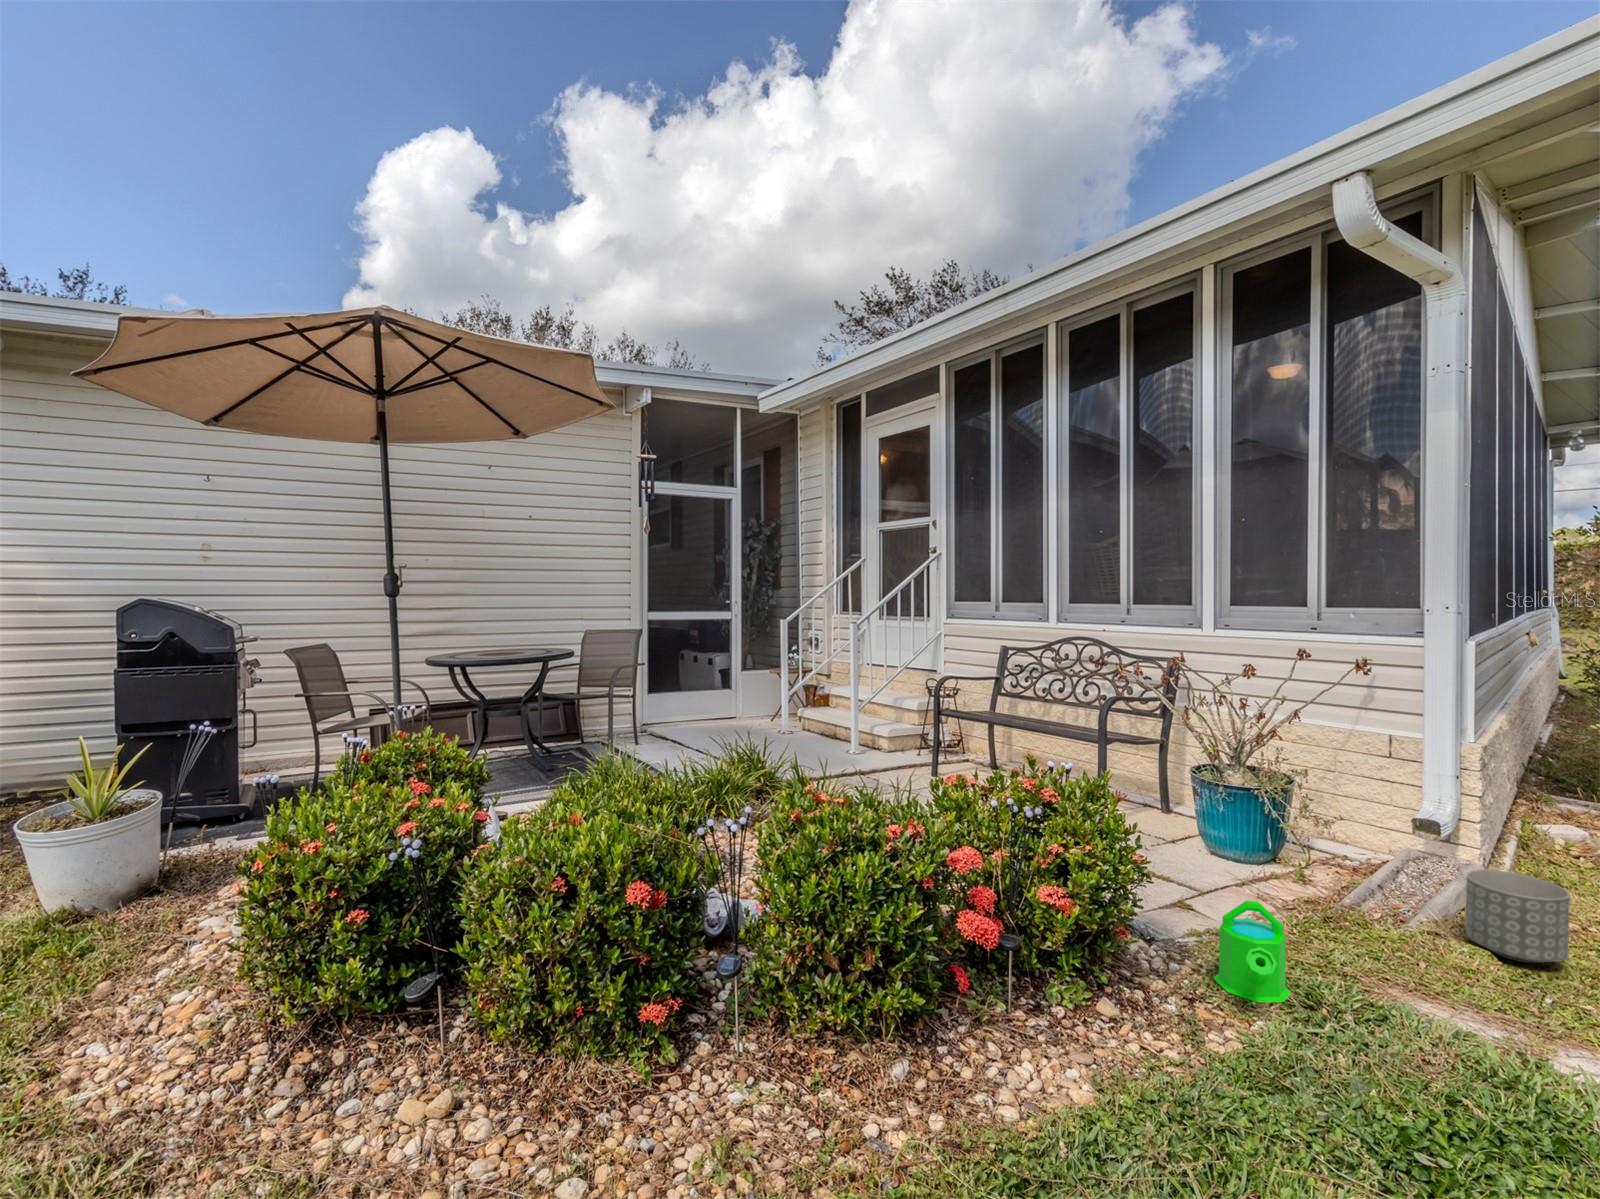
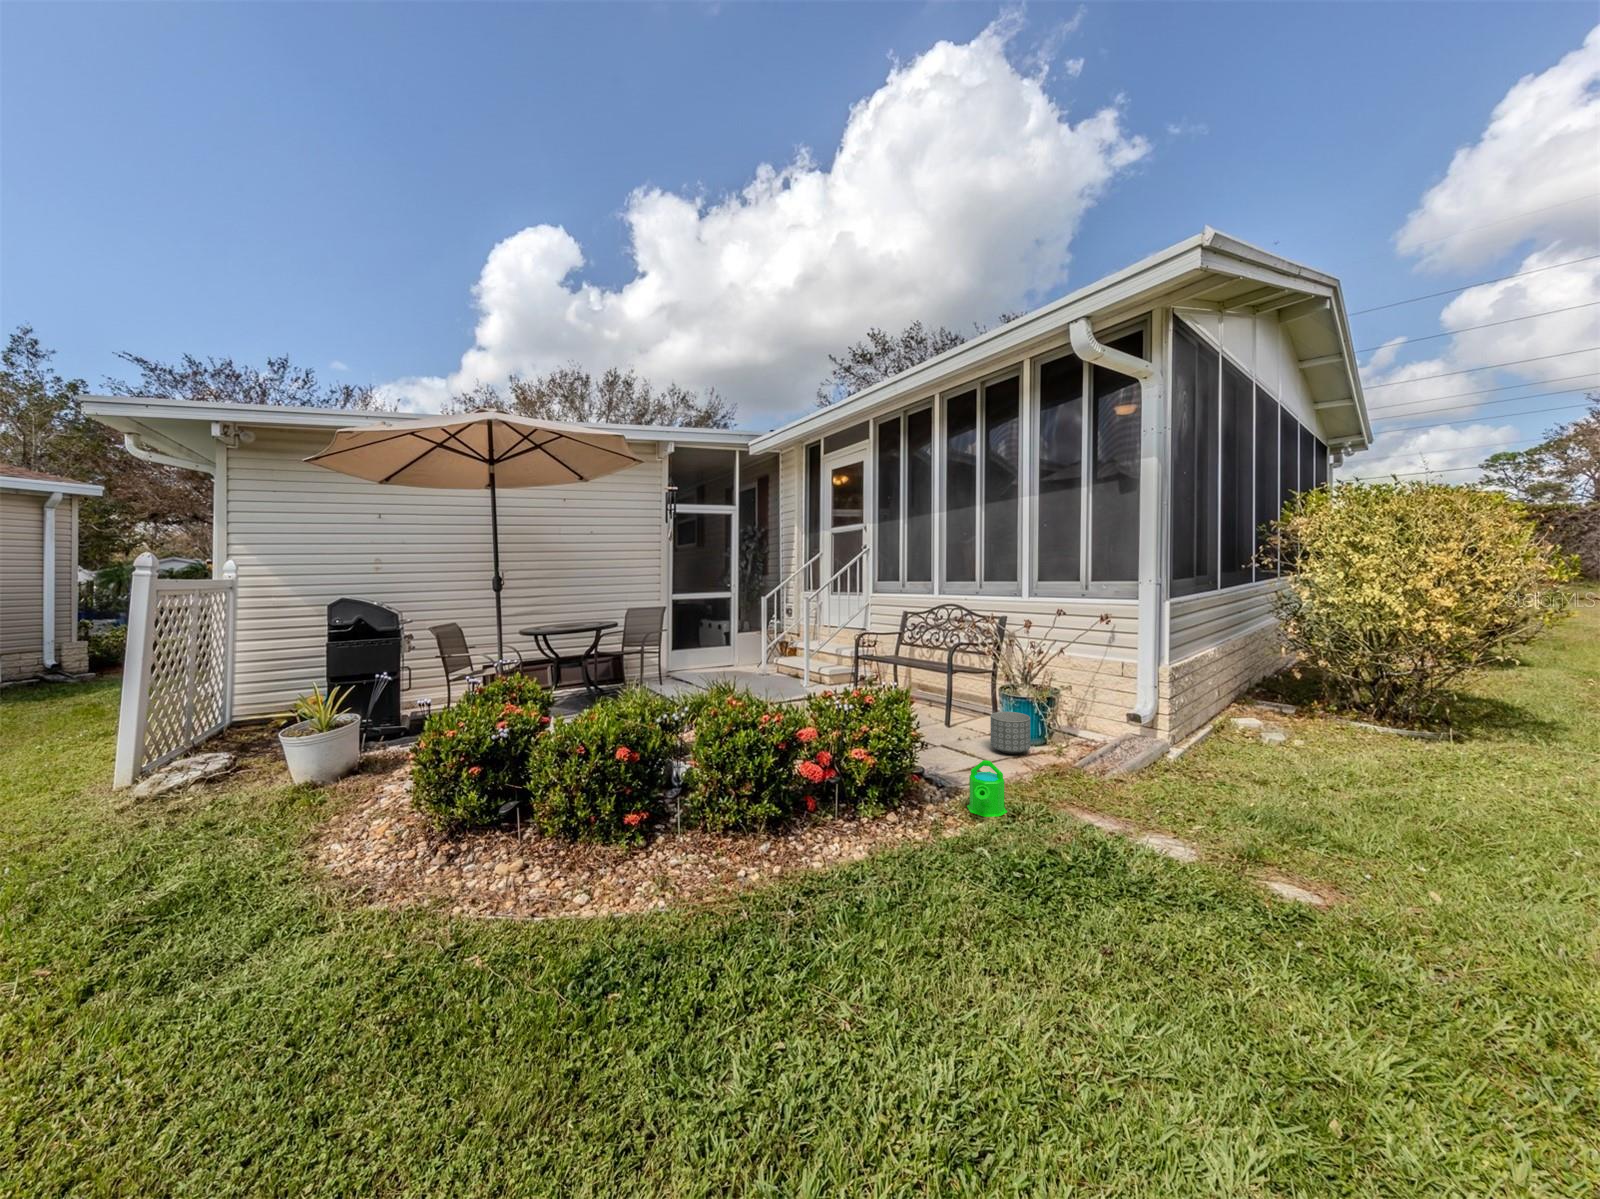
planter: present [1465,870,1570,963] -> present [991,712,1030,754]

